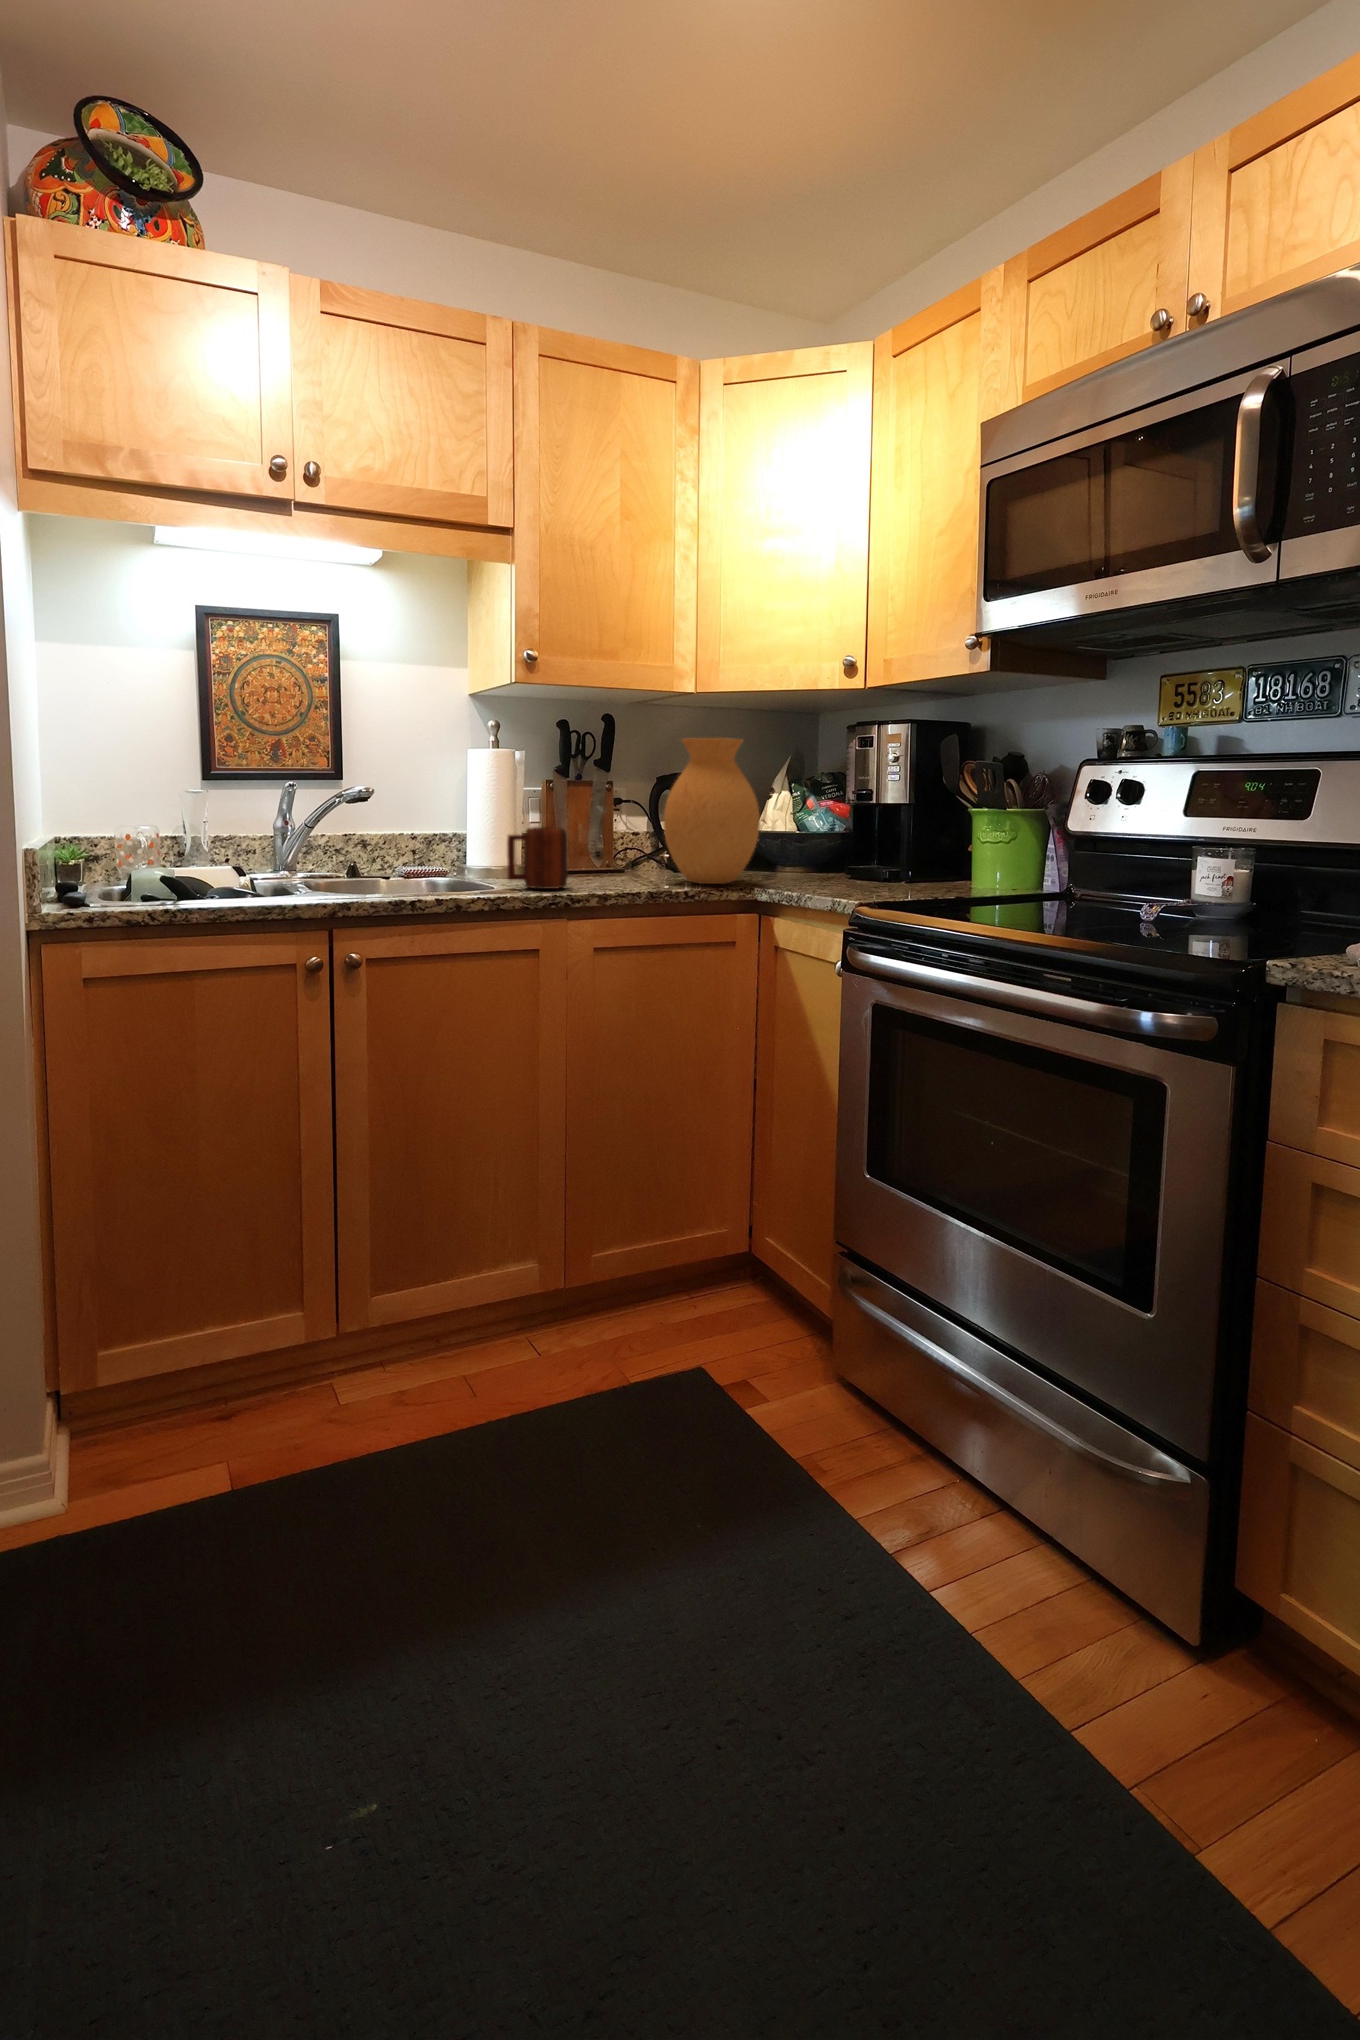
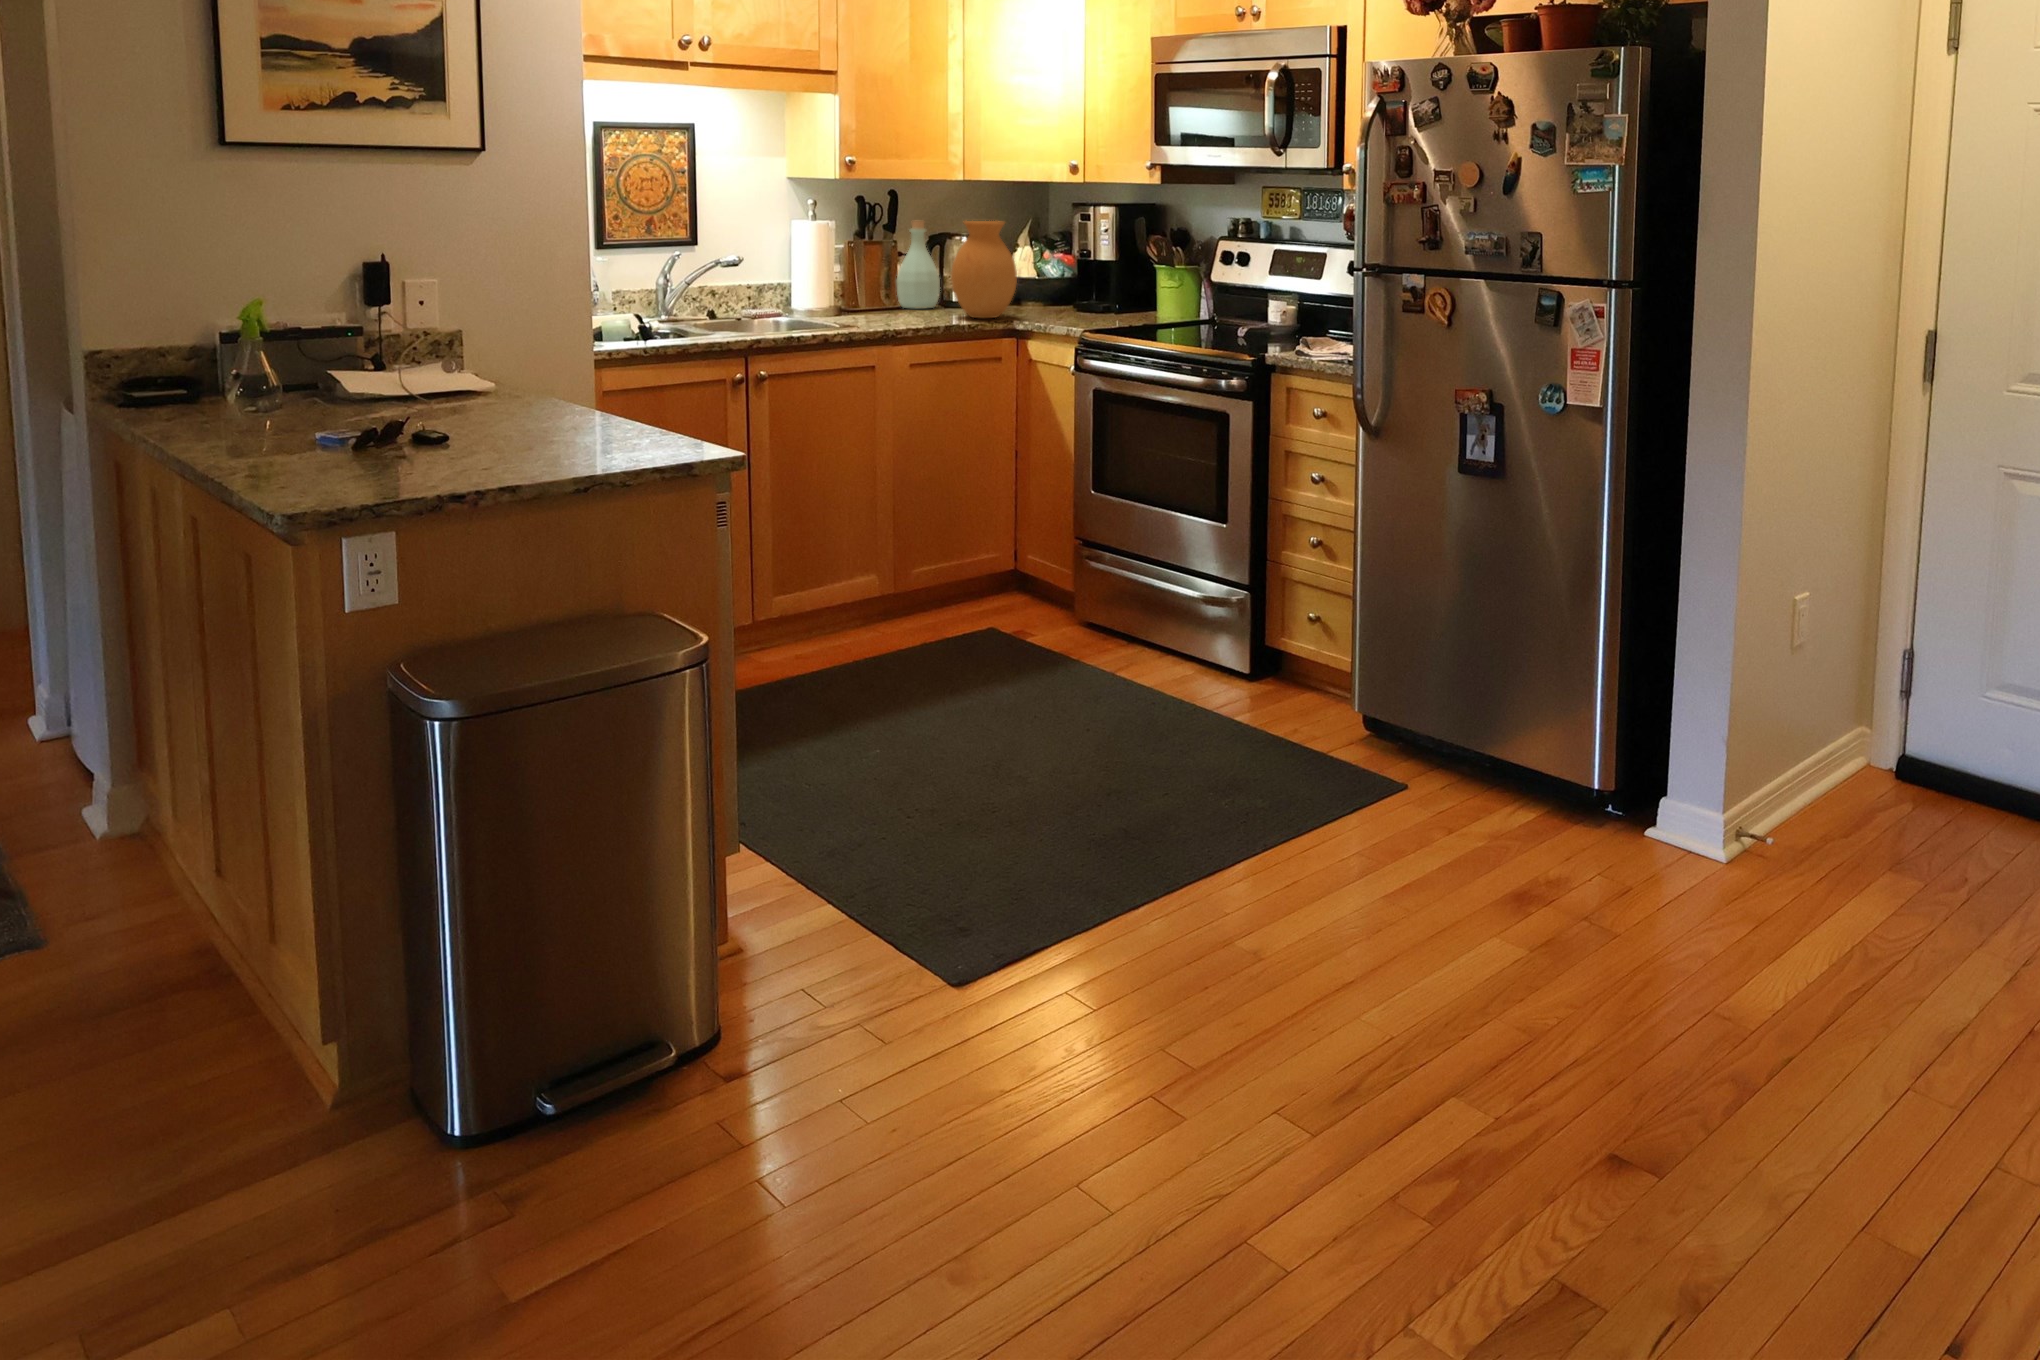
bottle: none [598,746,658,870] -> present [897,221,940,309]
mug: present [507,827,568,889] -> none [850,283,891,325]

